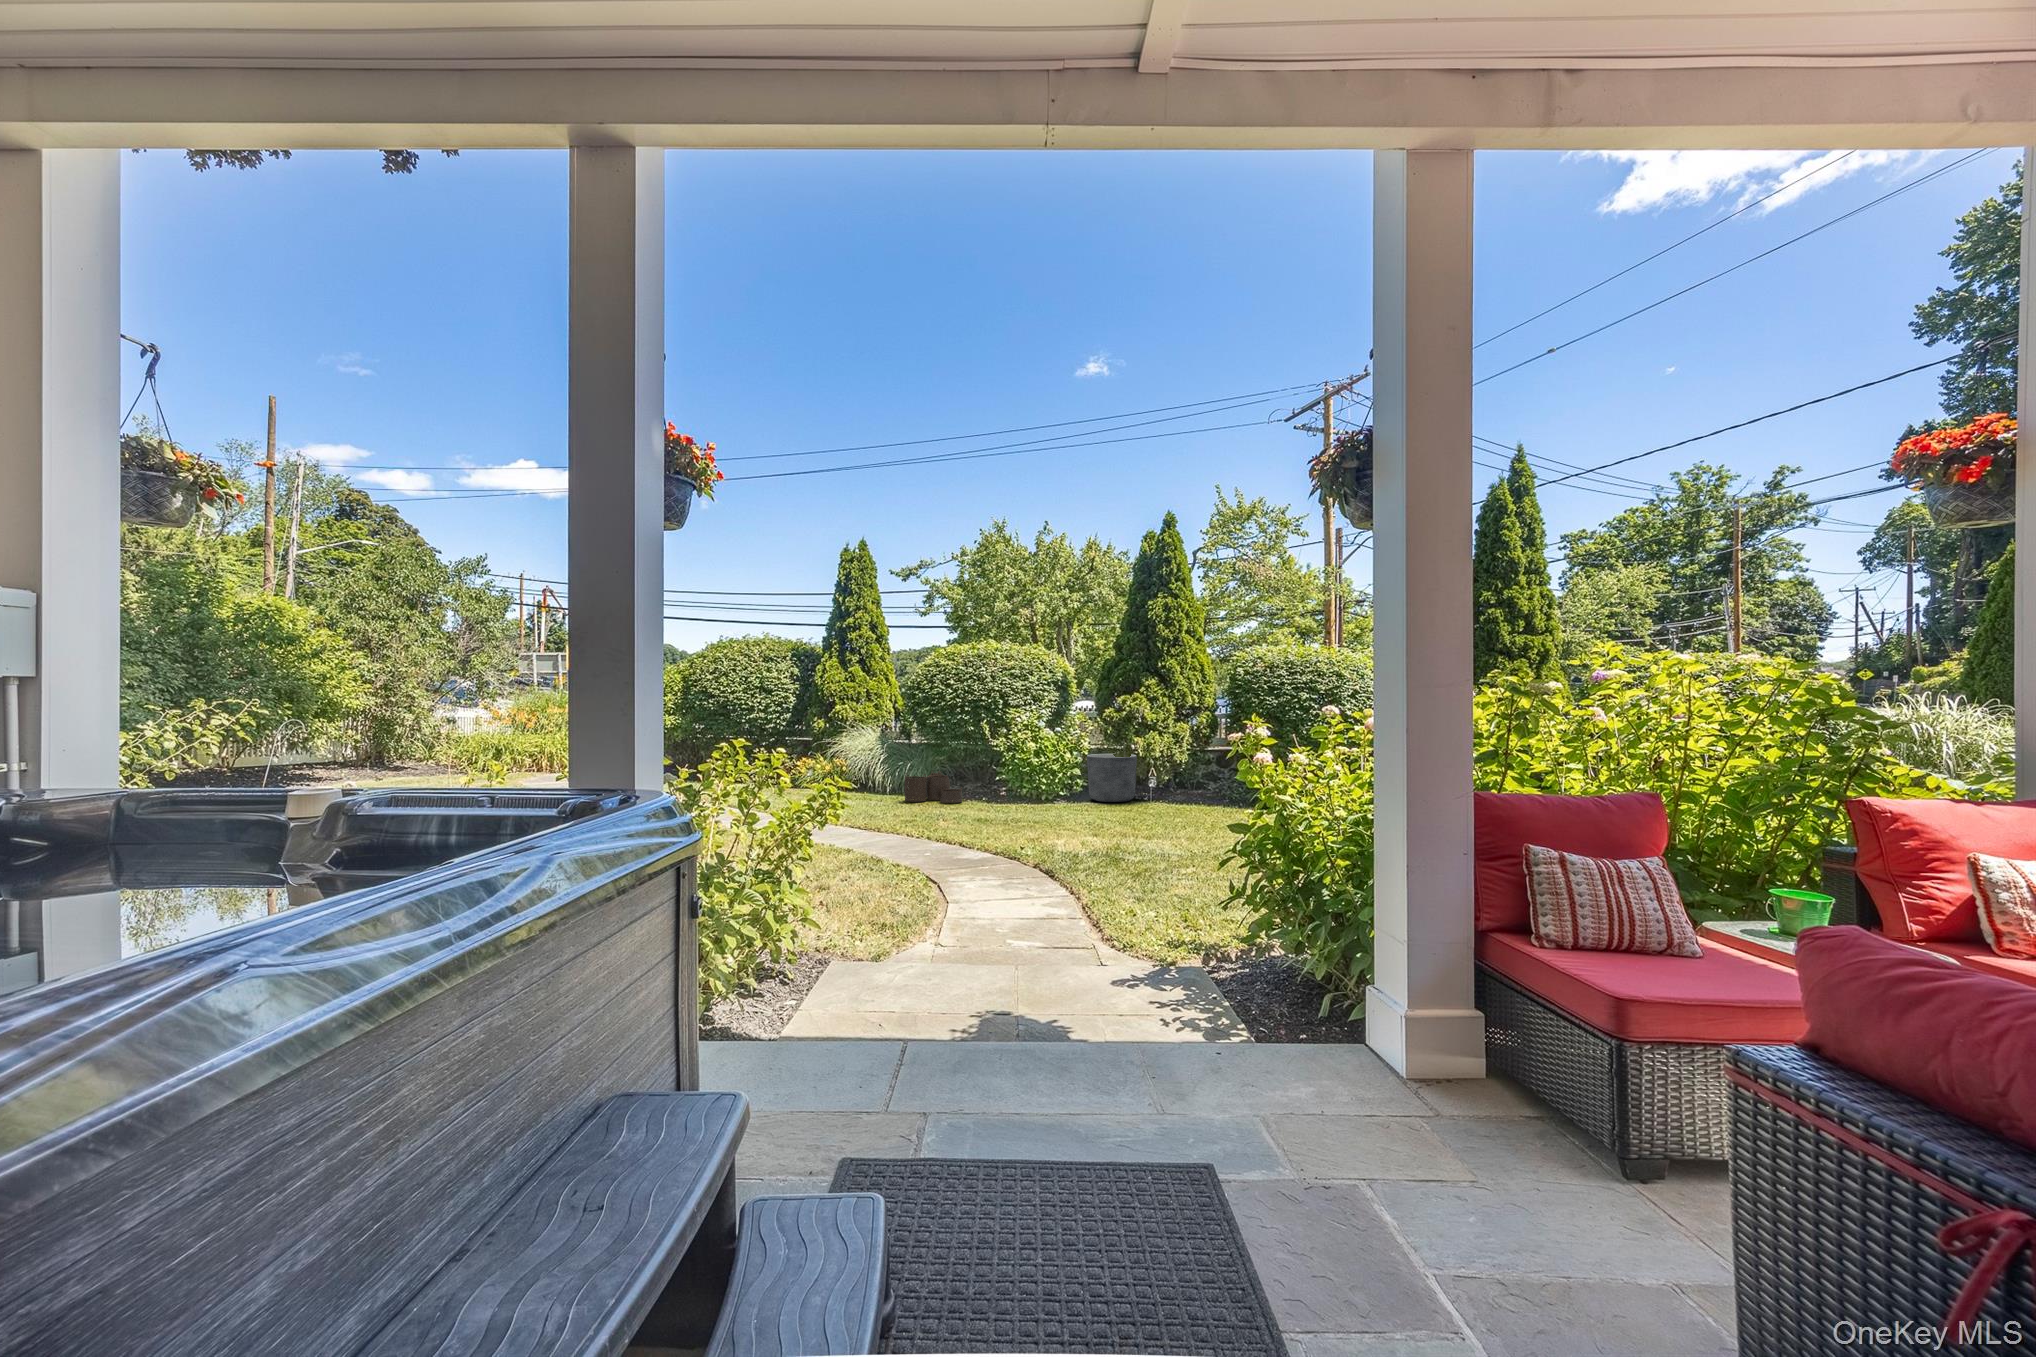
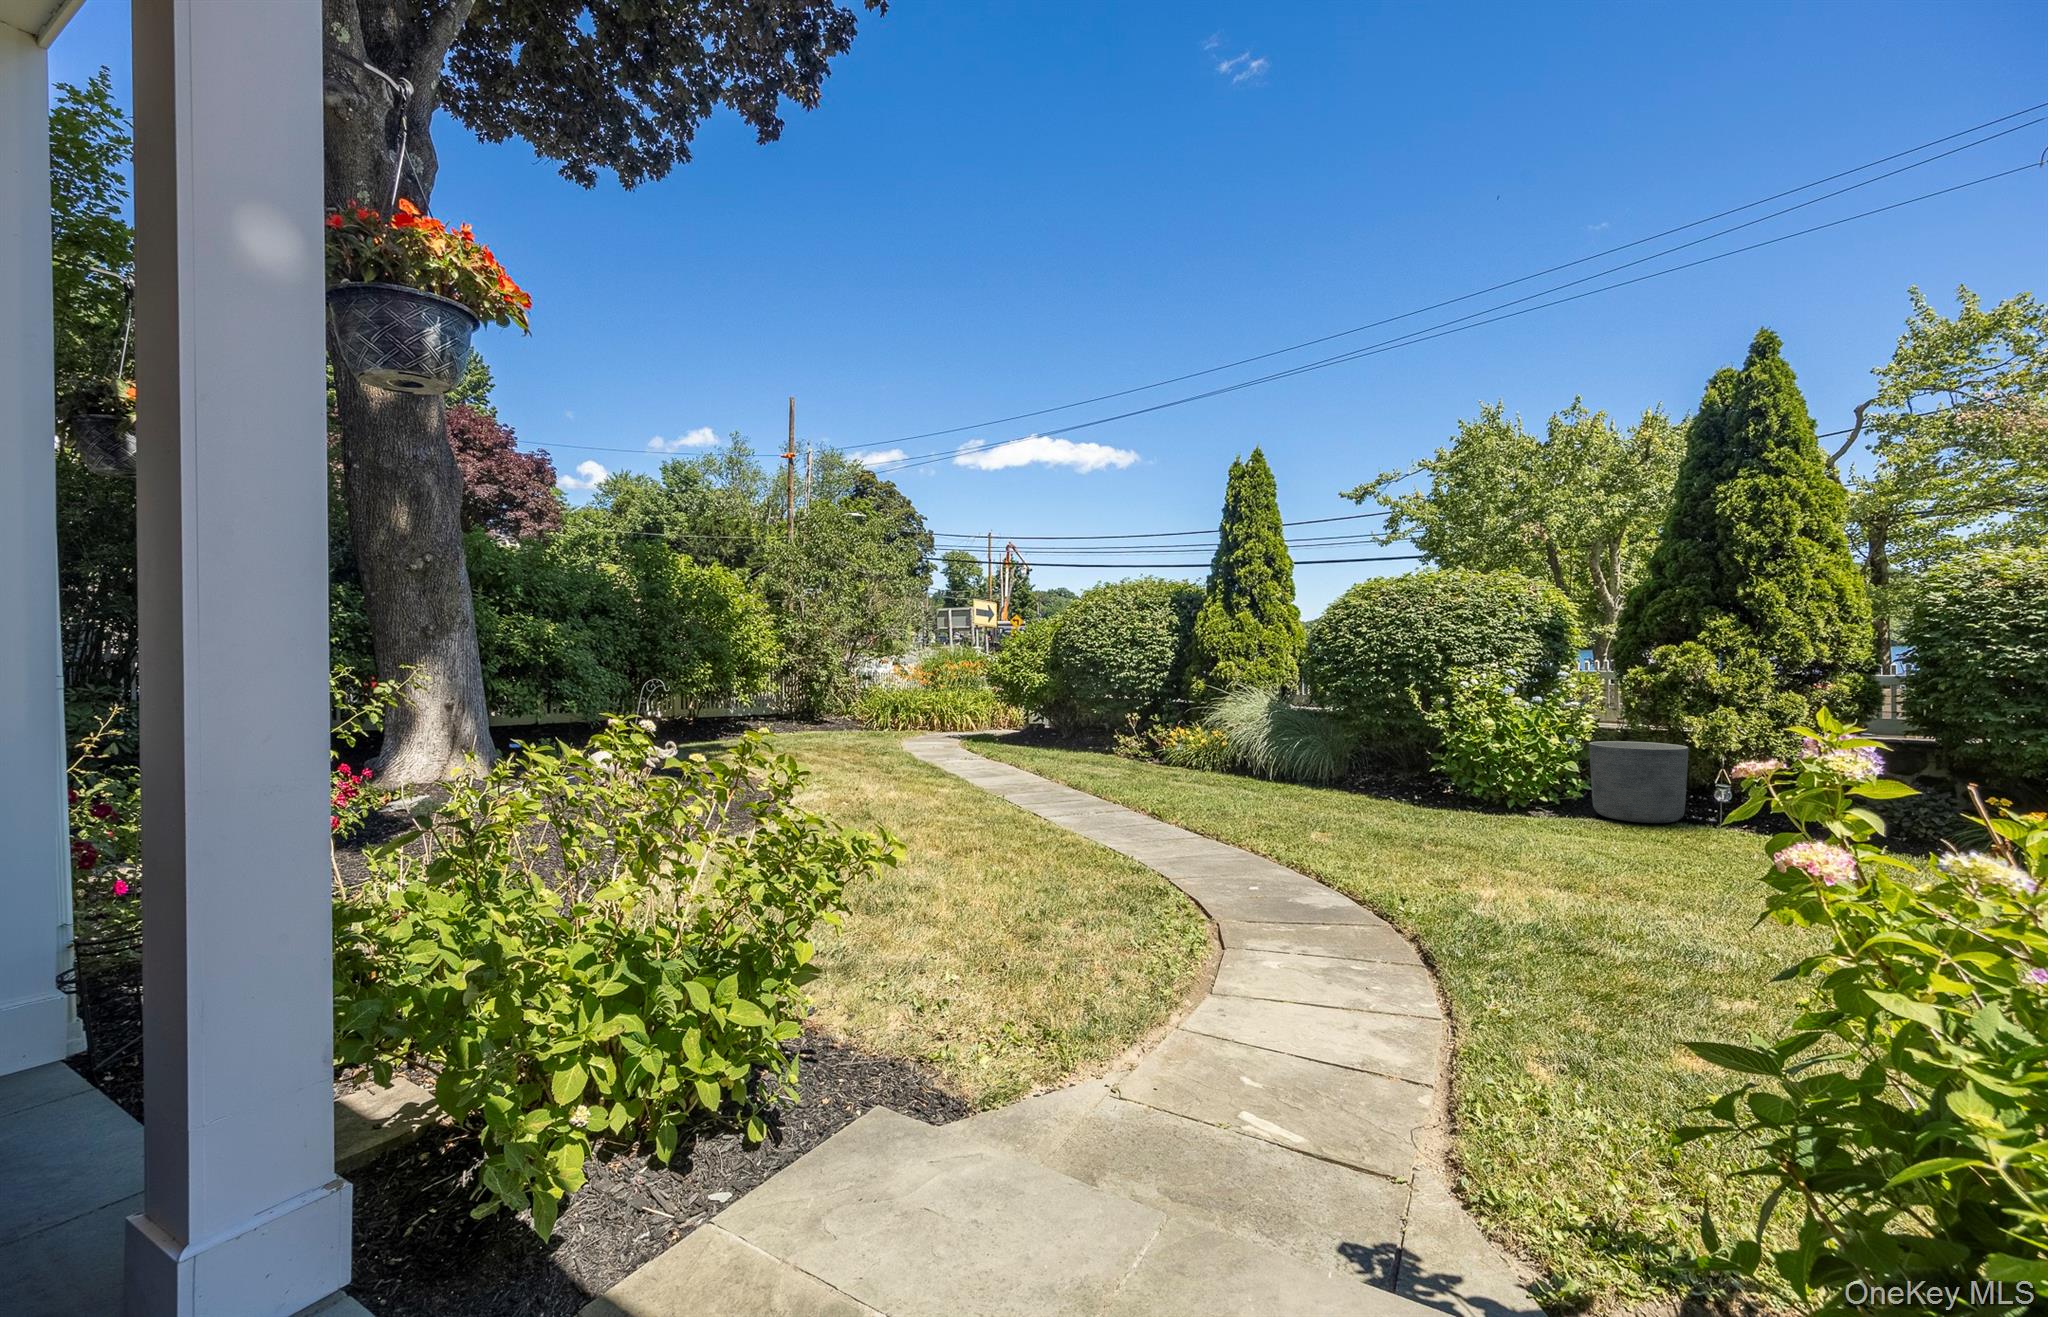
woven basket: present [905,771,962,803] -> none [1293,752,1376,800]

